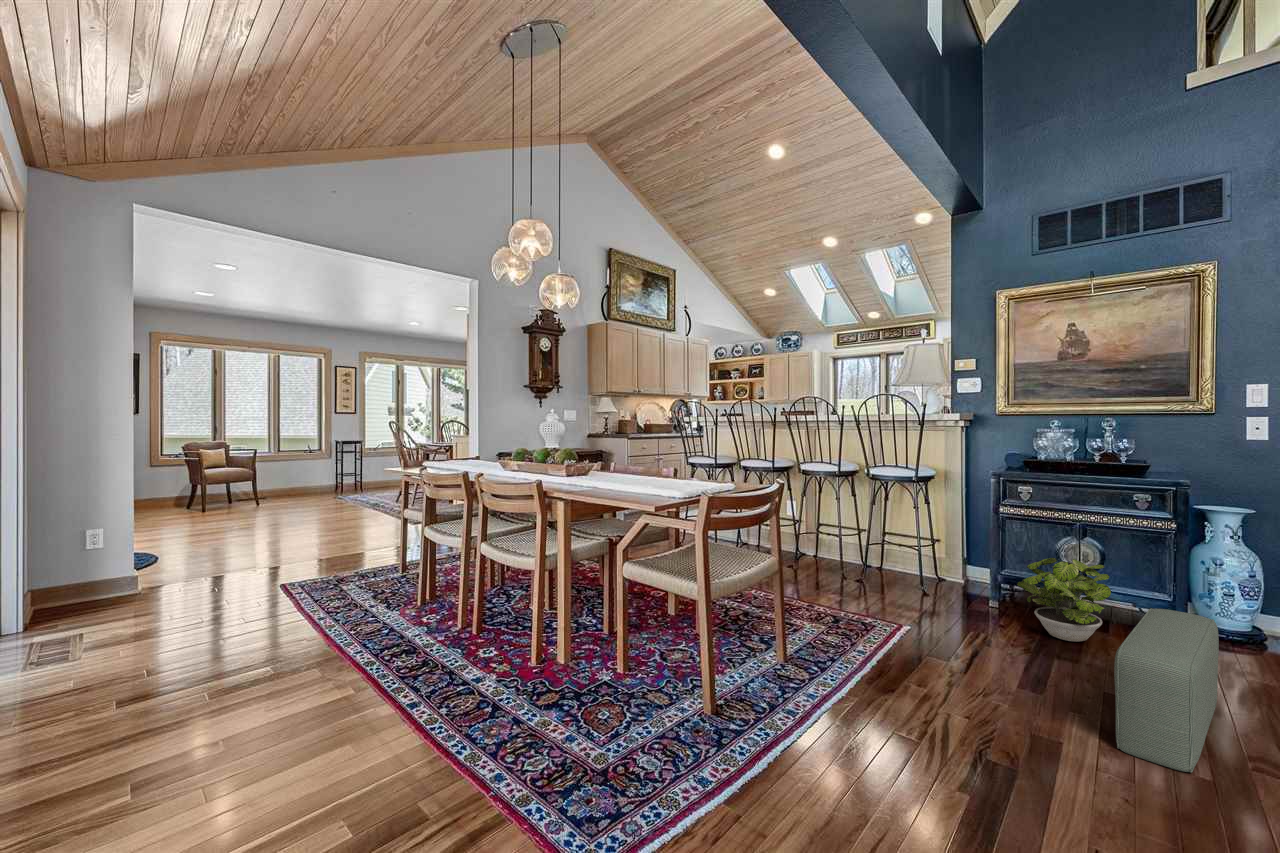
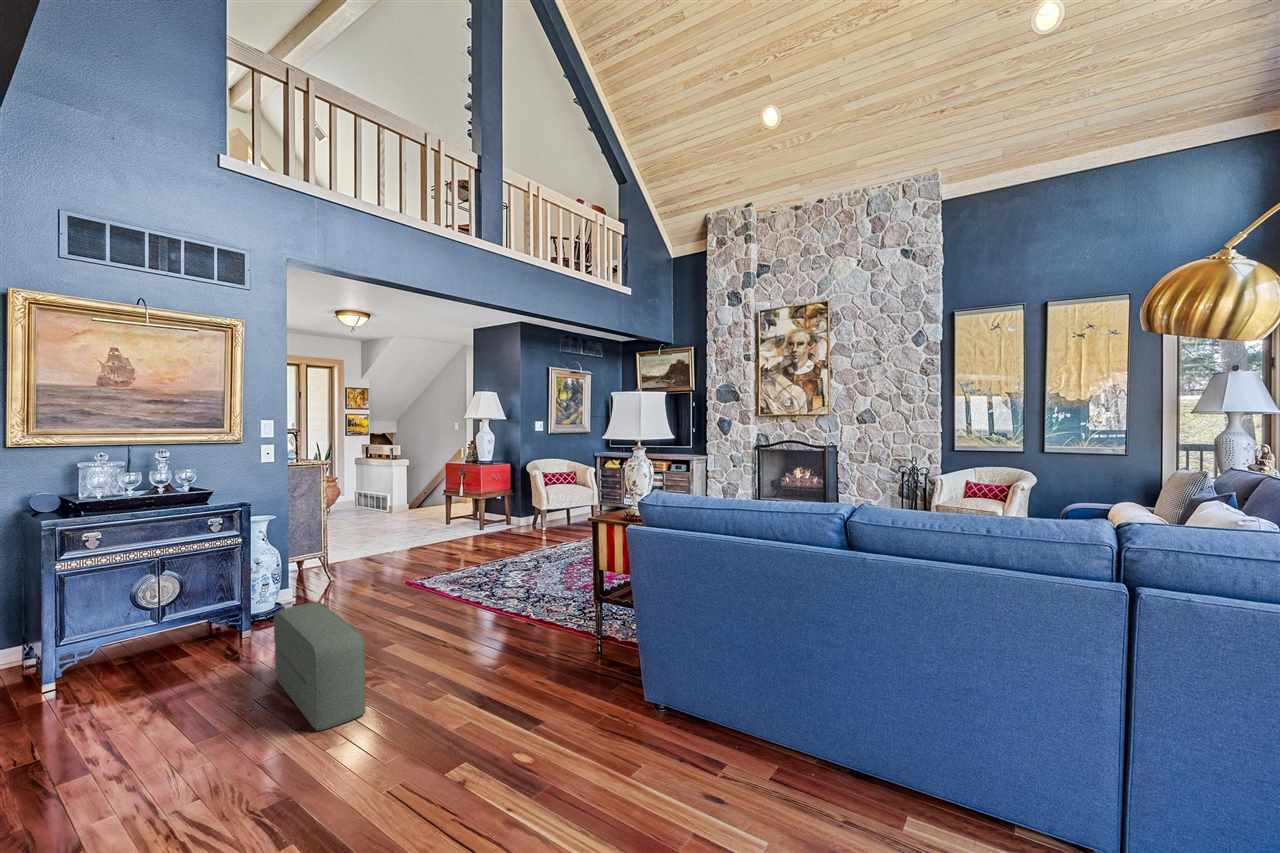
potted plant: present [1017,558,1111,641] -> none [112,594,212,684]

